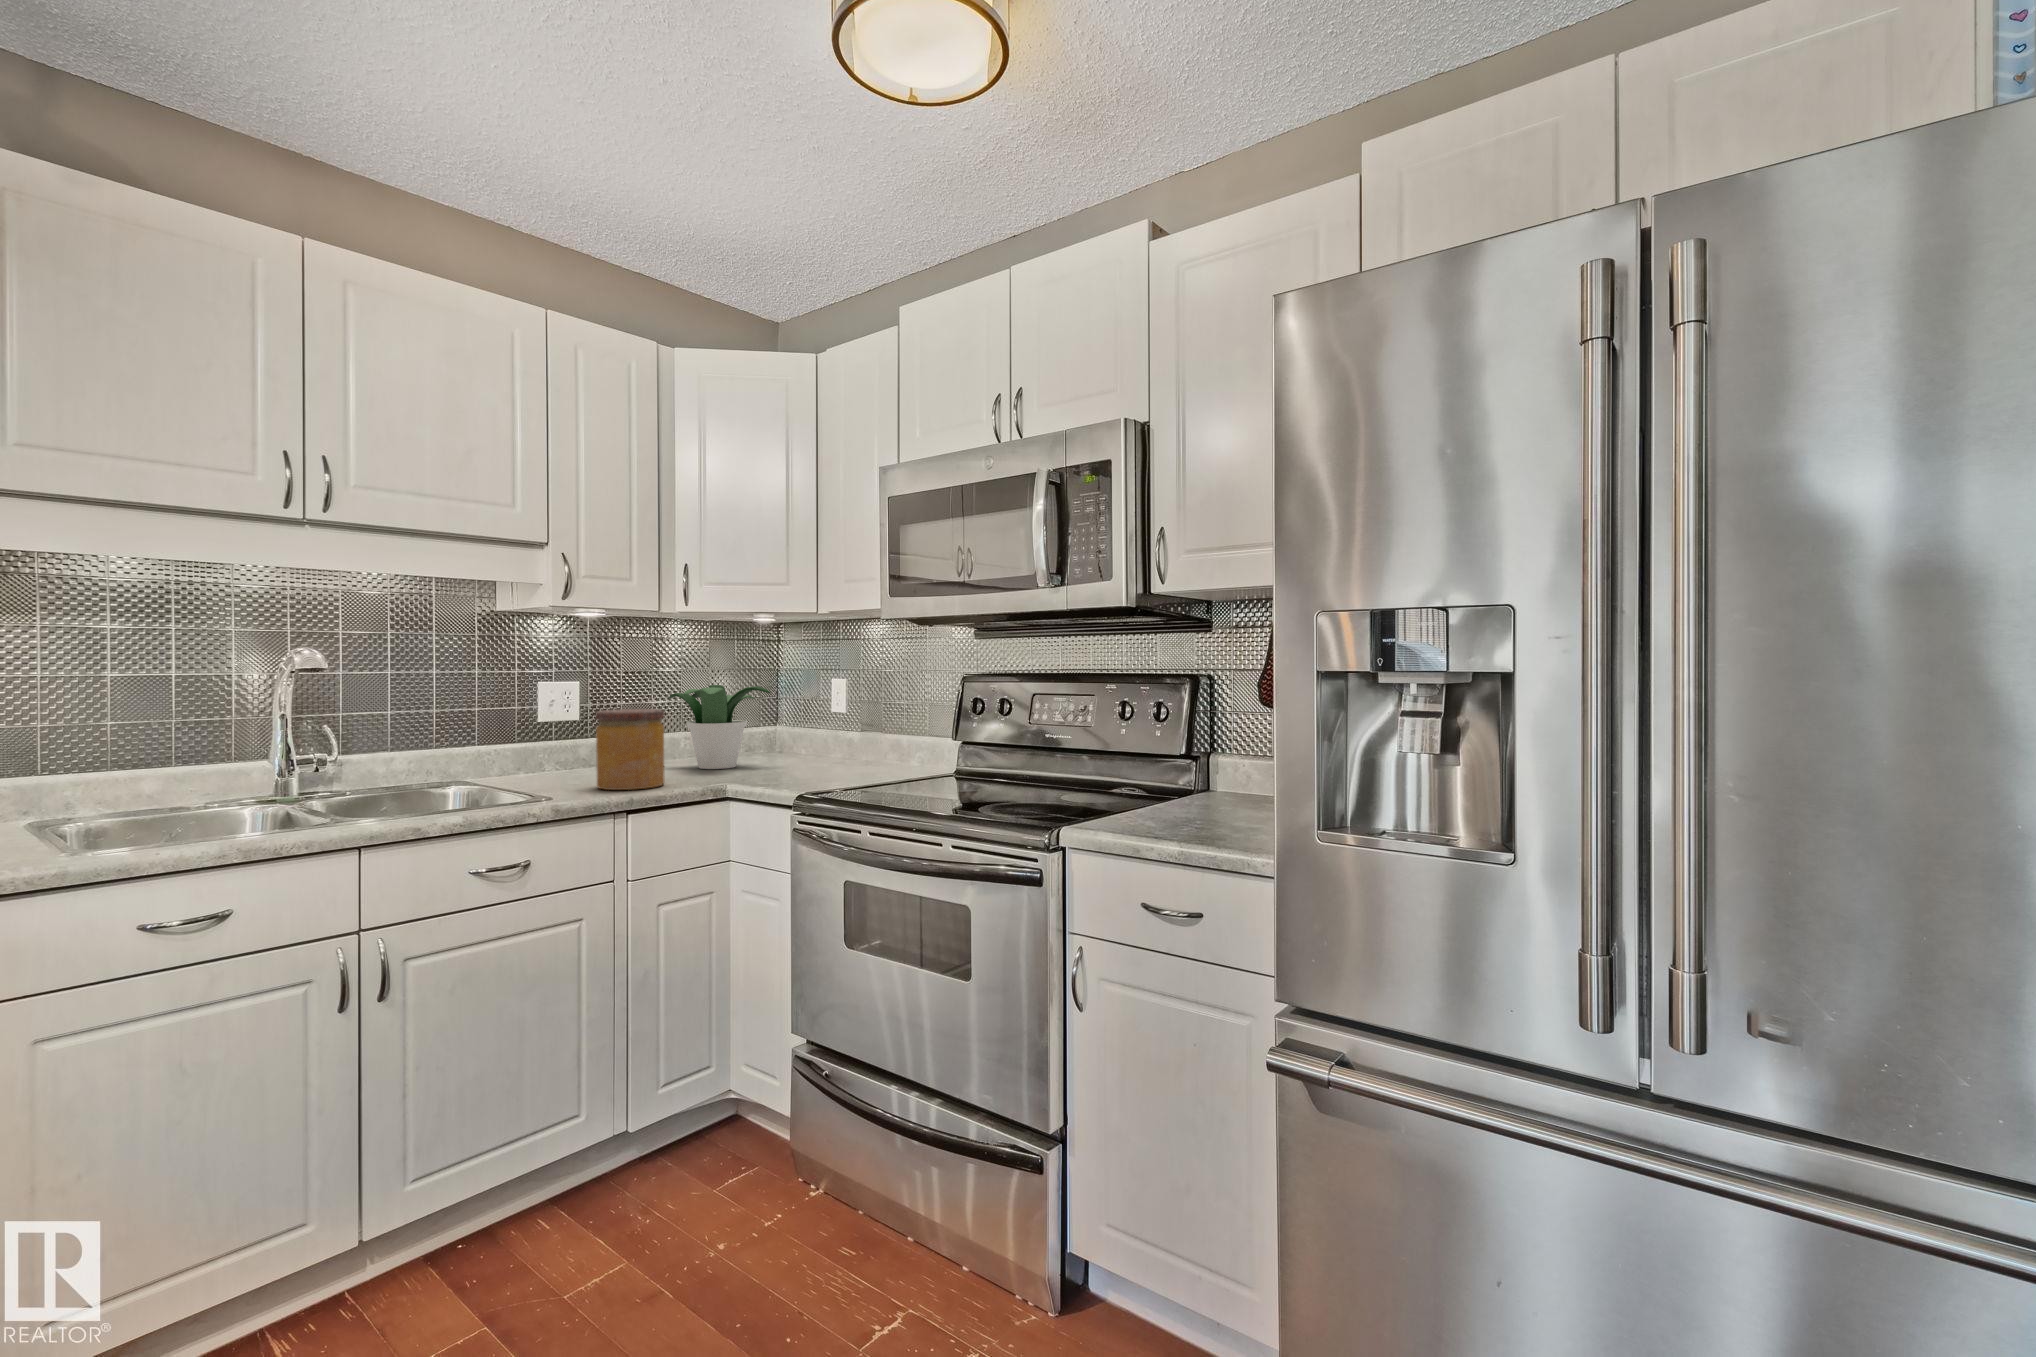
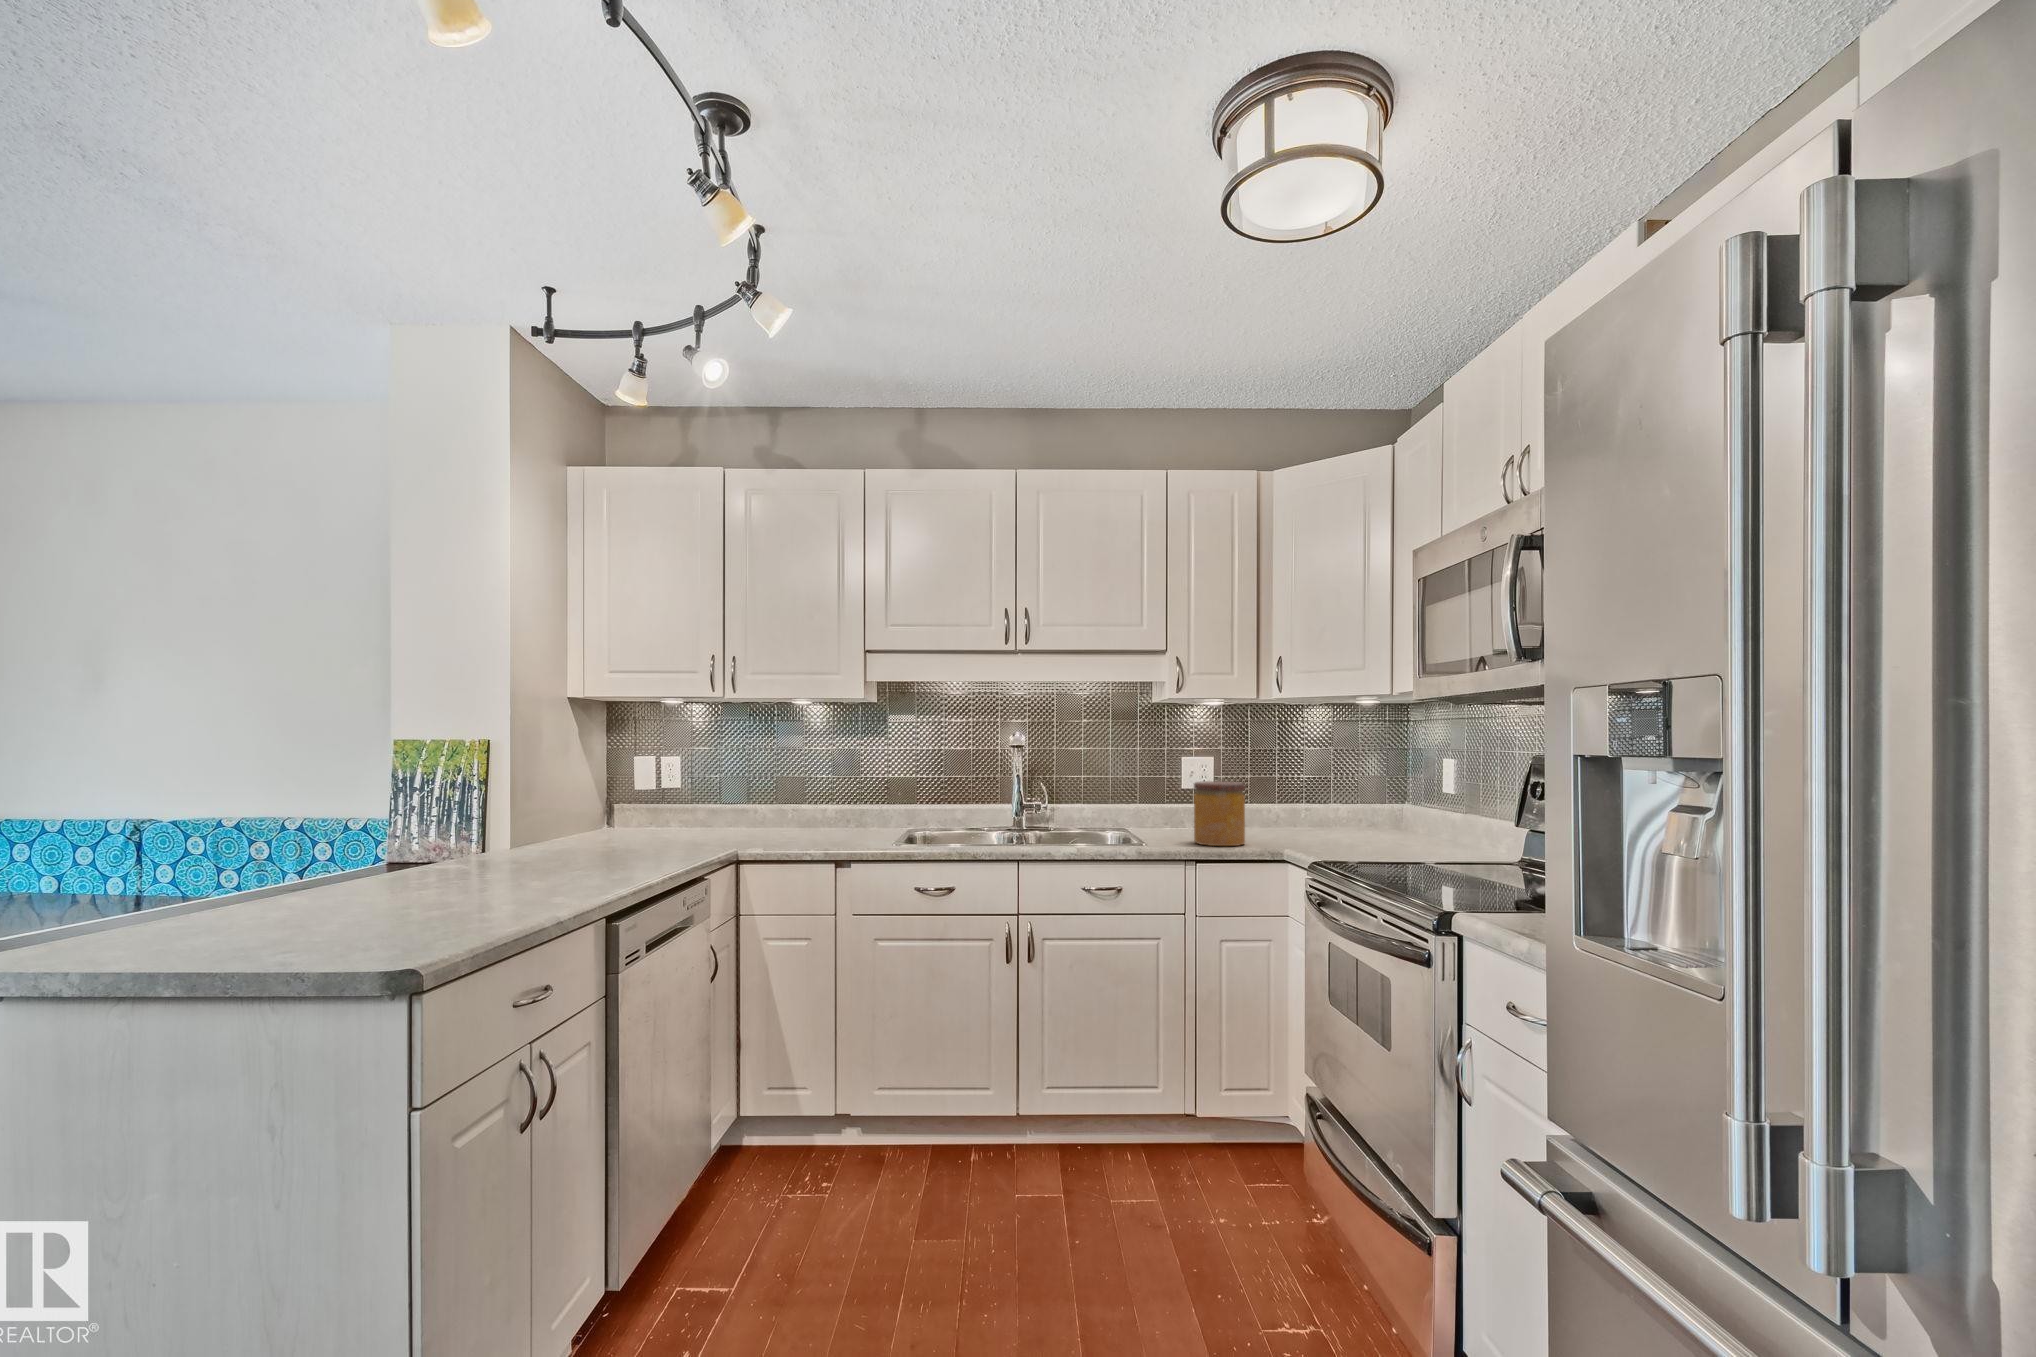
potted plant: present [668,685,770,769] -> none [1282,763,1360,838]

